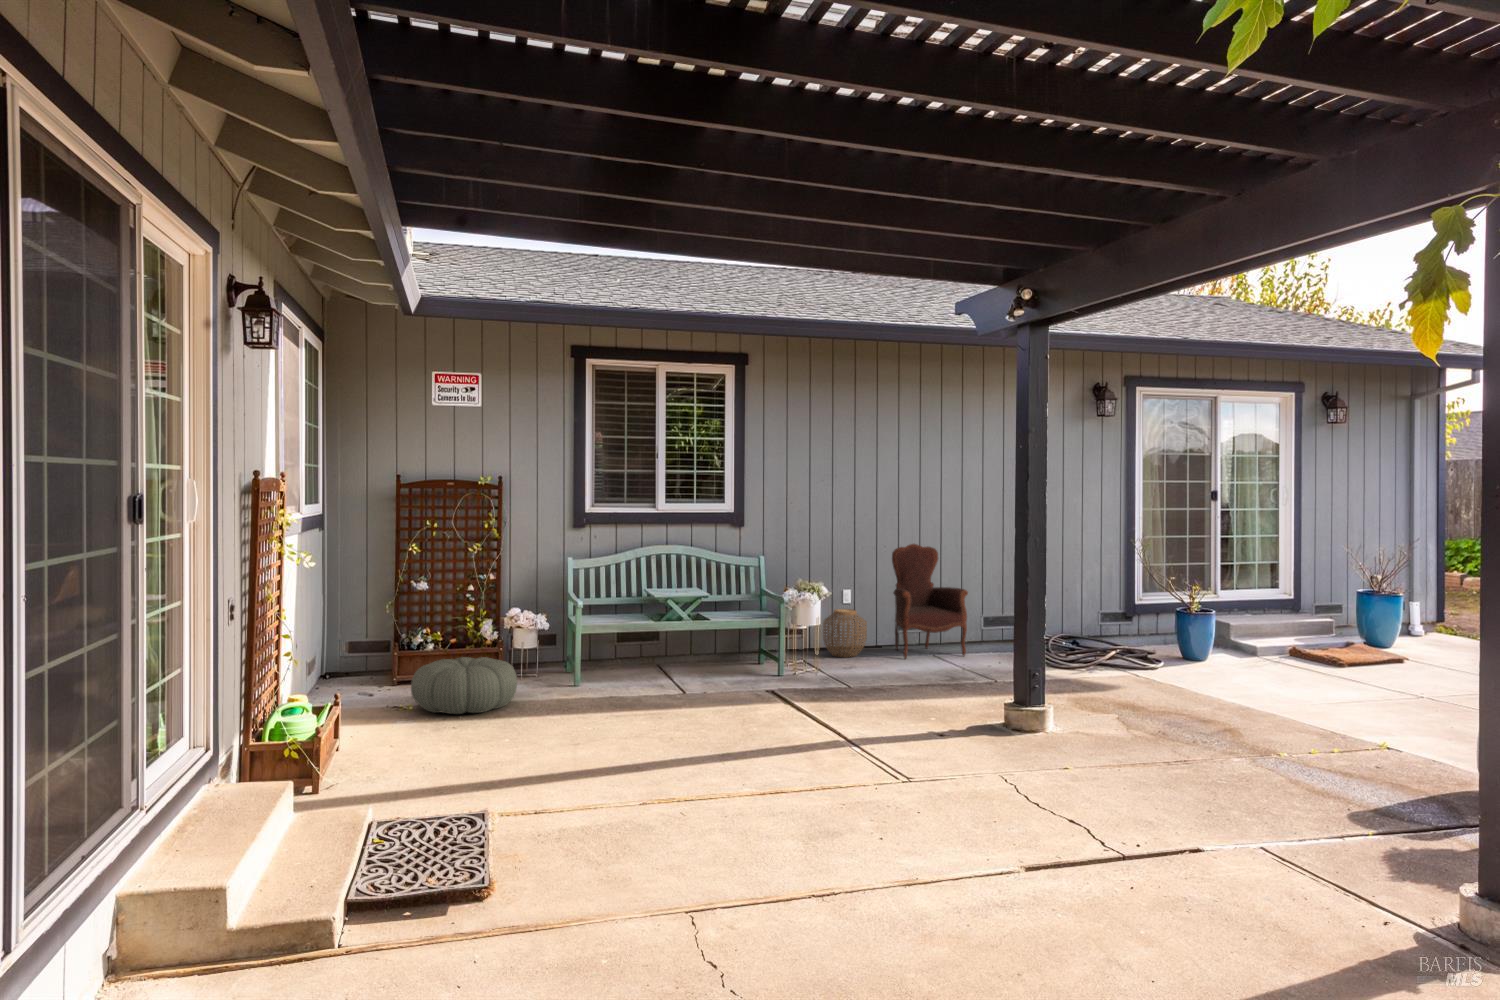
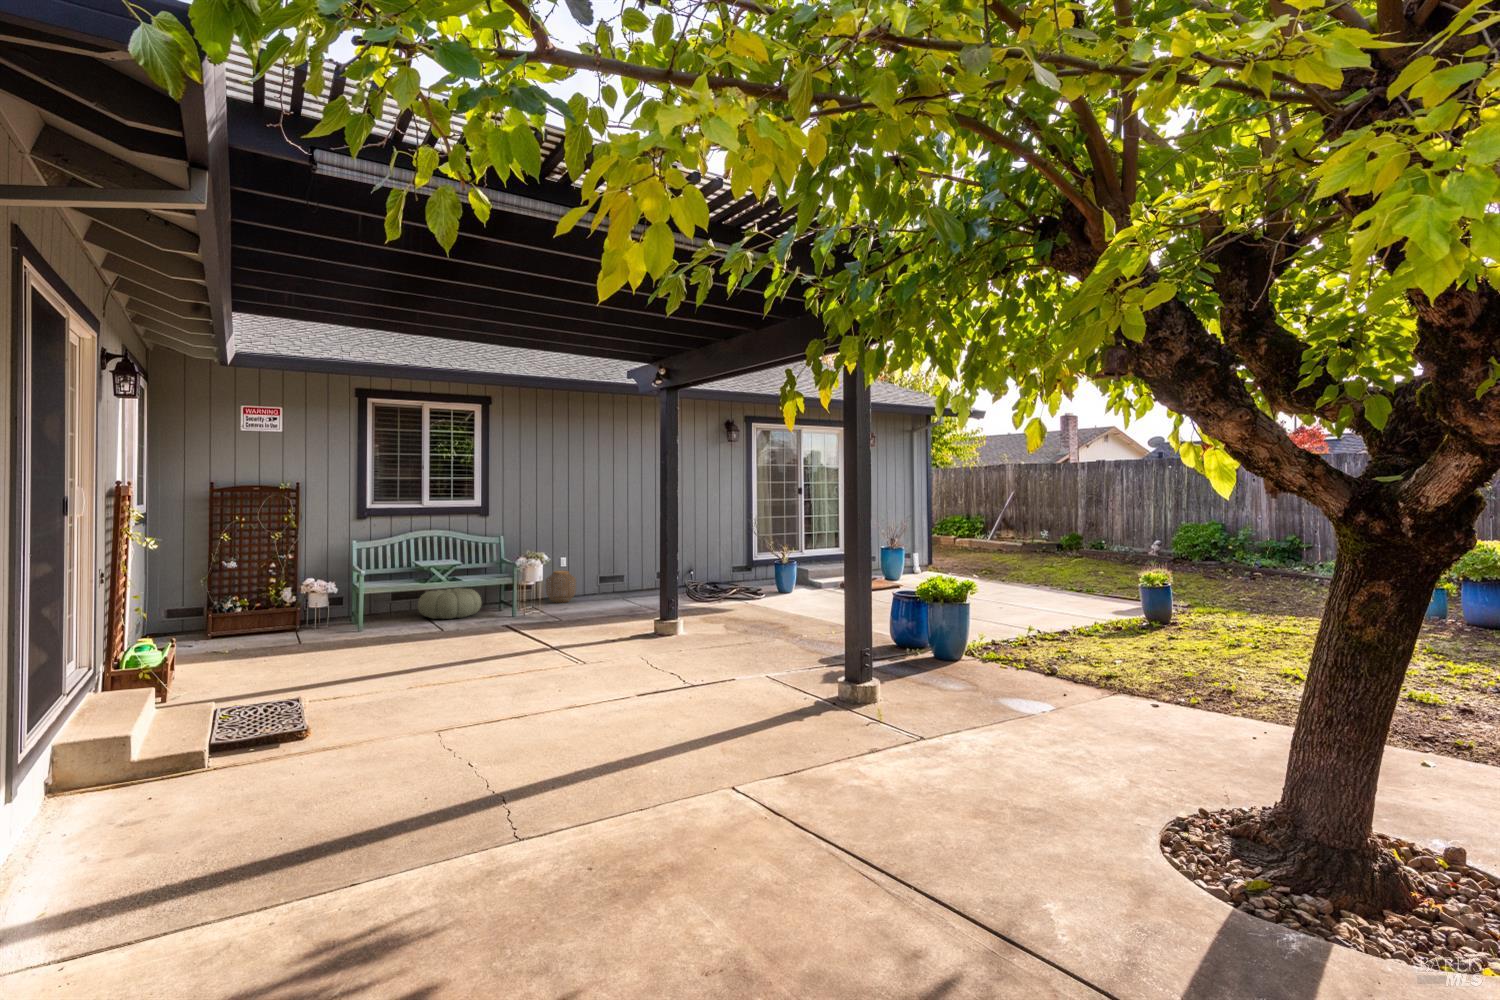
armchair: present [892,544,968,659] -> none [593,525,643,602]
pouf: present [411,657,517,714] -> present [418,588,482,619]

